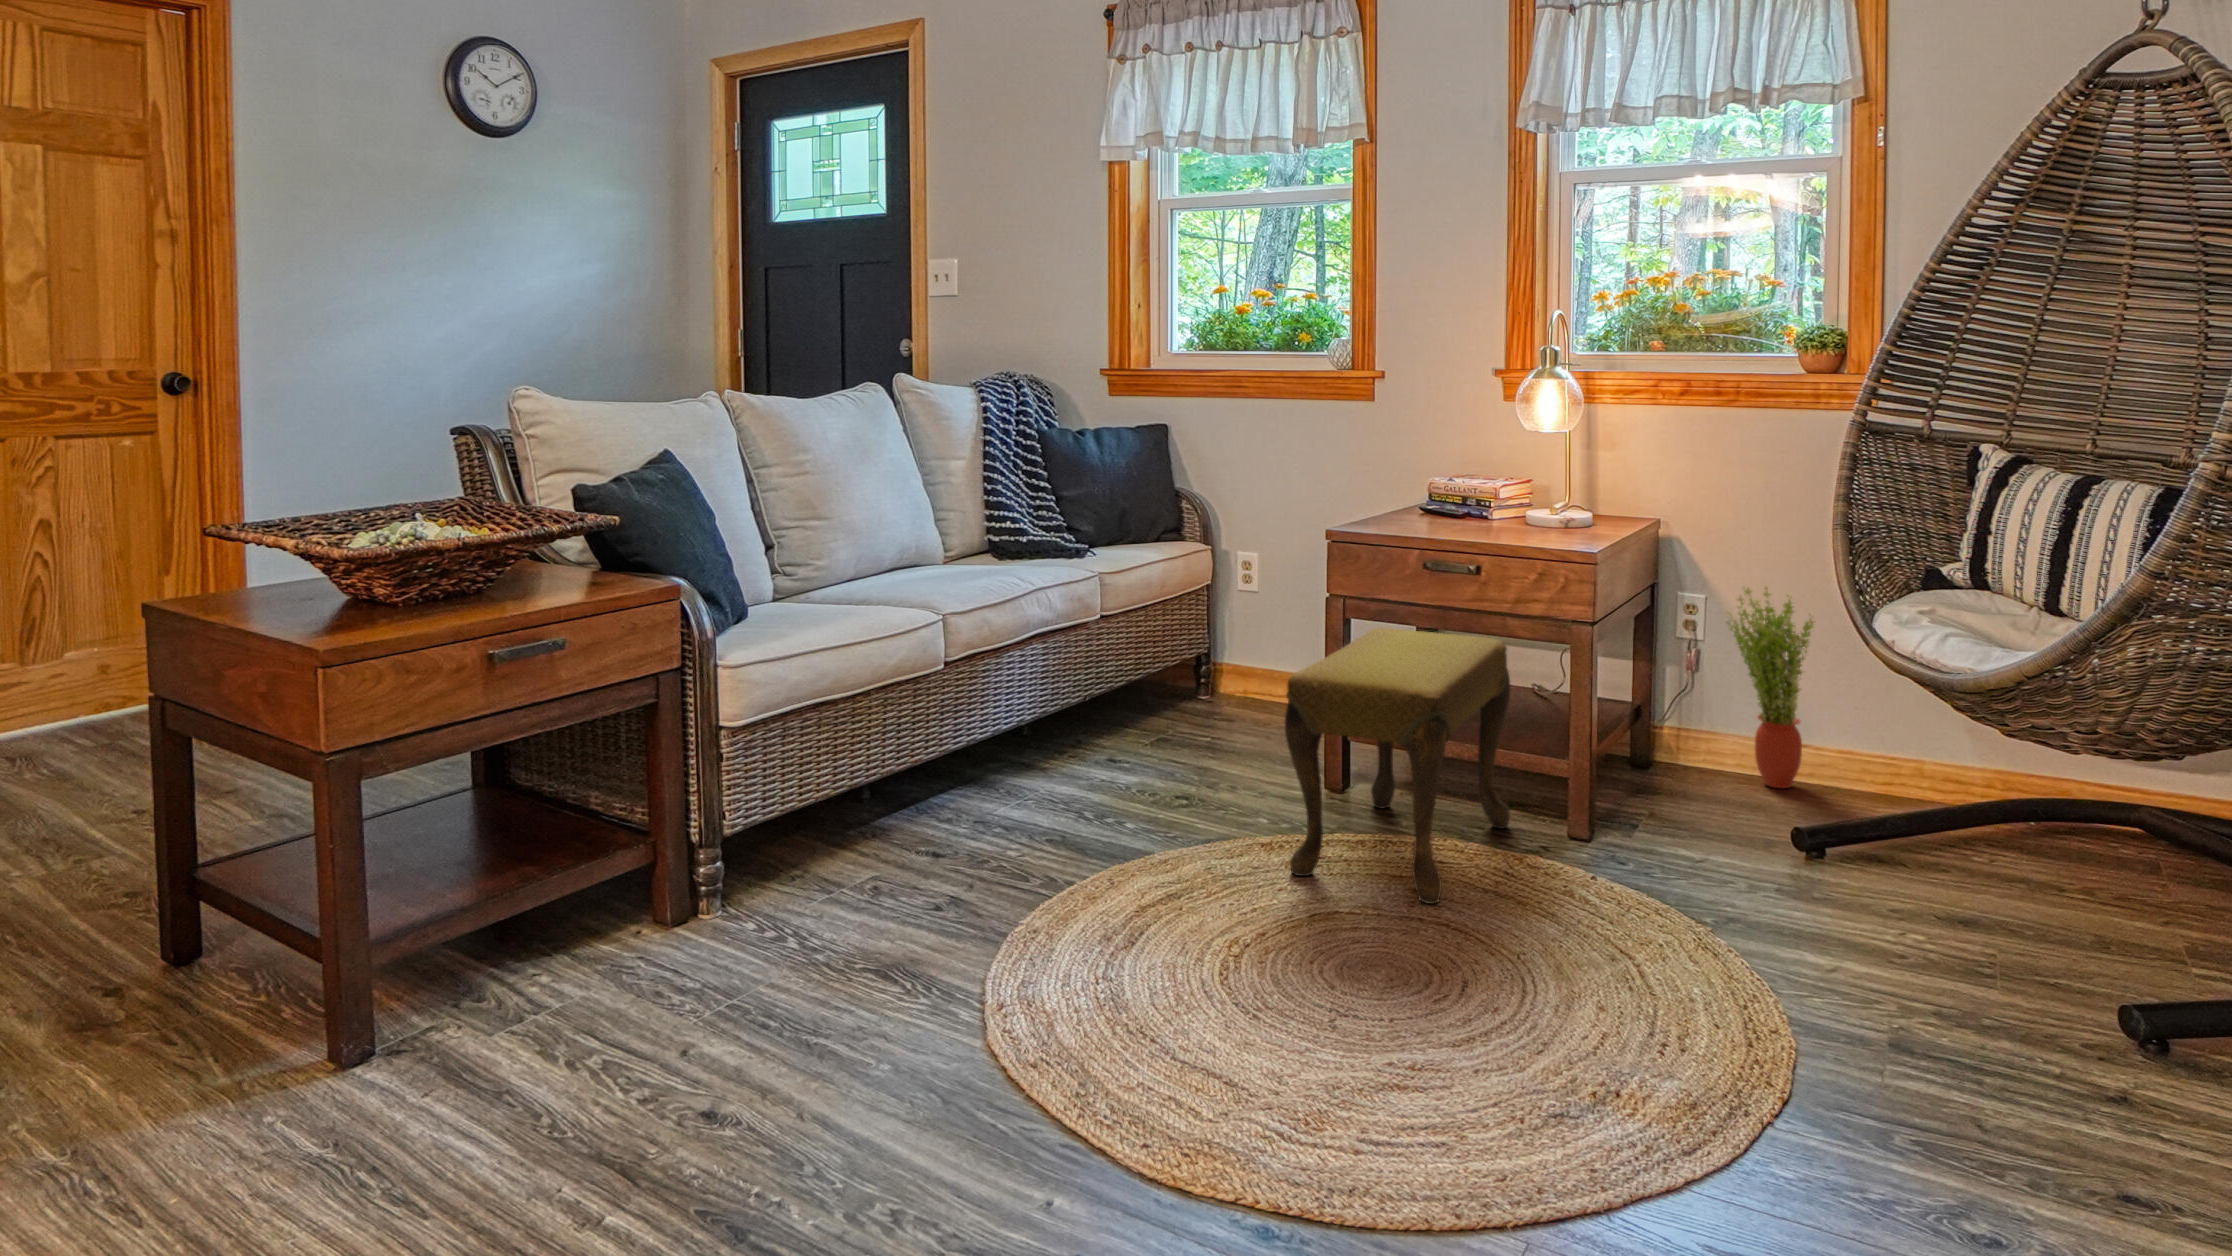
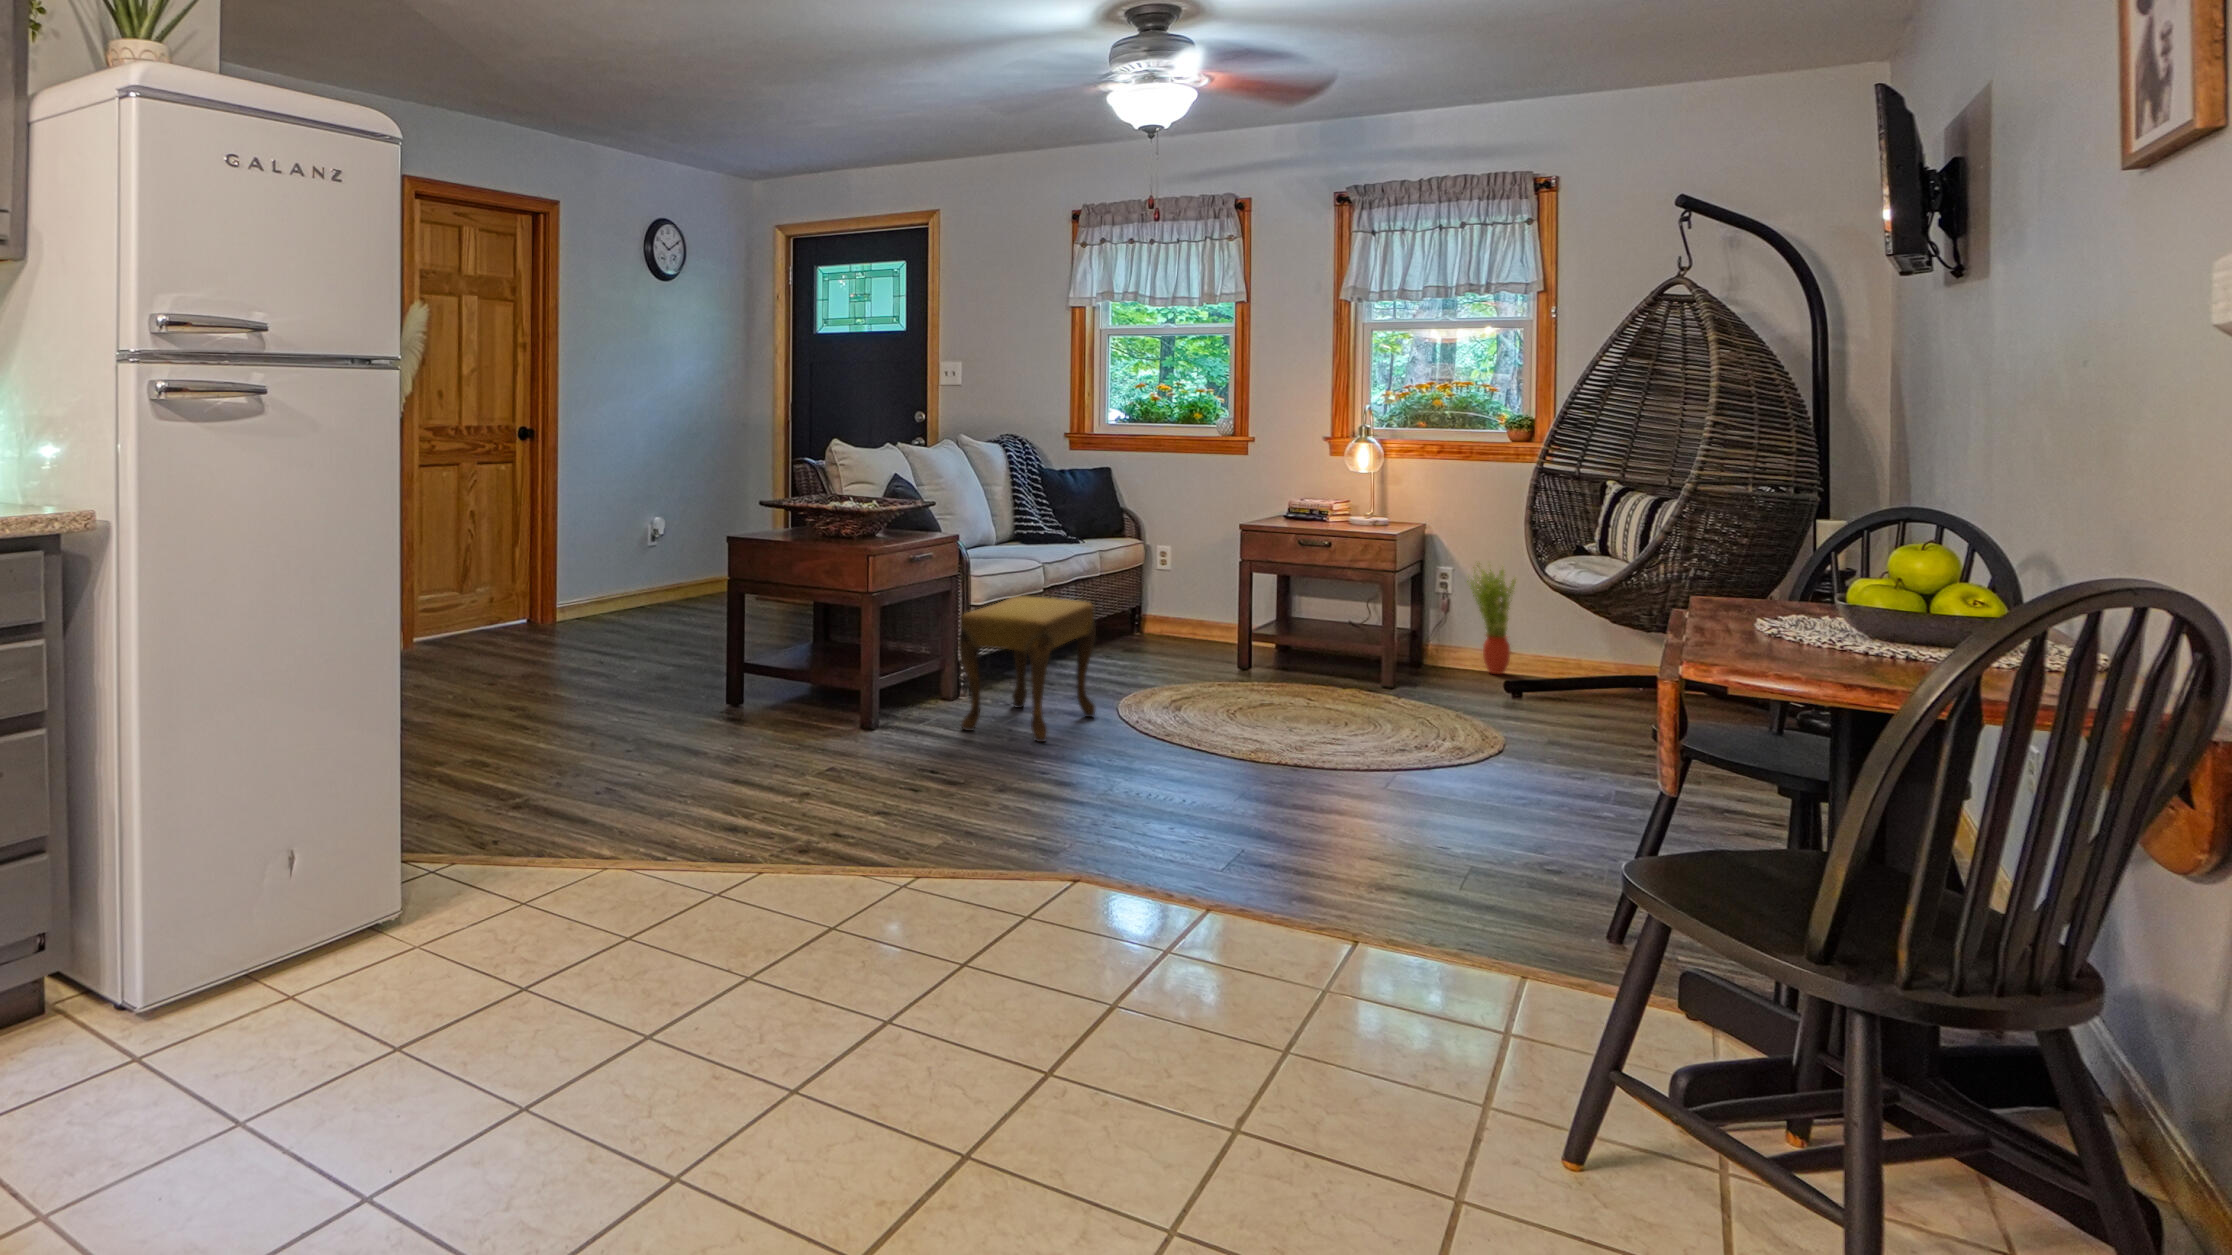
footstool: present [1285,628,1510,904] -> present [959,596,1096,742]

